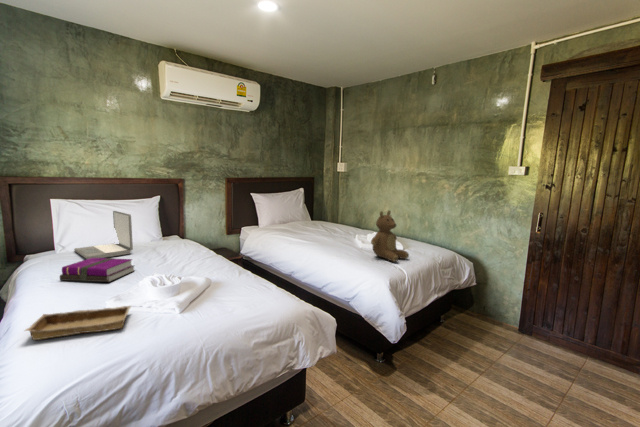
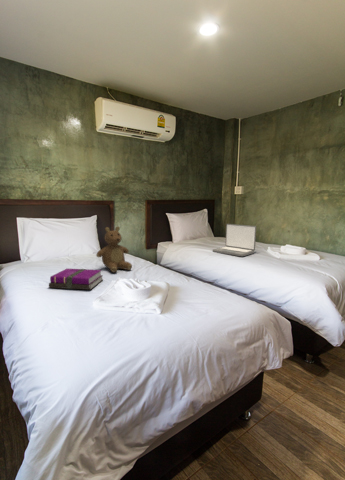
teddy bear: present [371,210,409,262] -> present [96,227,132,272]
laptop: present [74,211,133,259] -> present [213,224,256,257]
tray: present [26,306,131,340] -> none [64,311,138,341]

